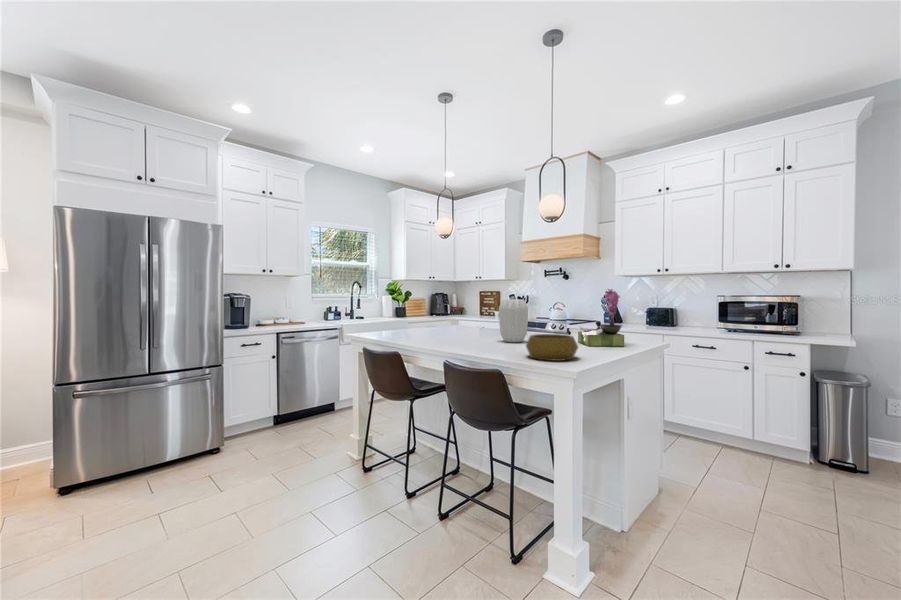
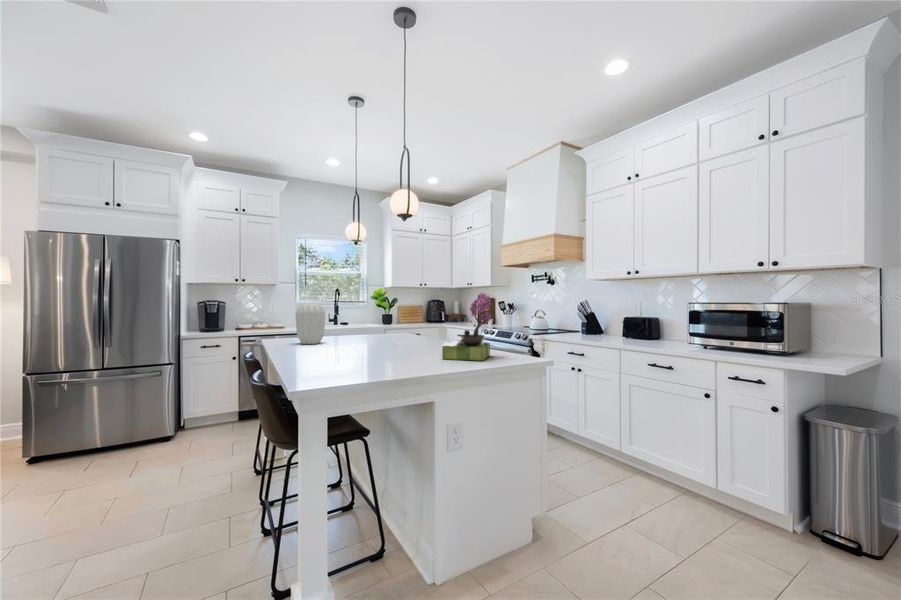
vase: present [499,299,528,342] -> present [296,304,325,344]
decorative bowl: present [526,334,578,361] -> none [316,343,376,373]

